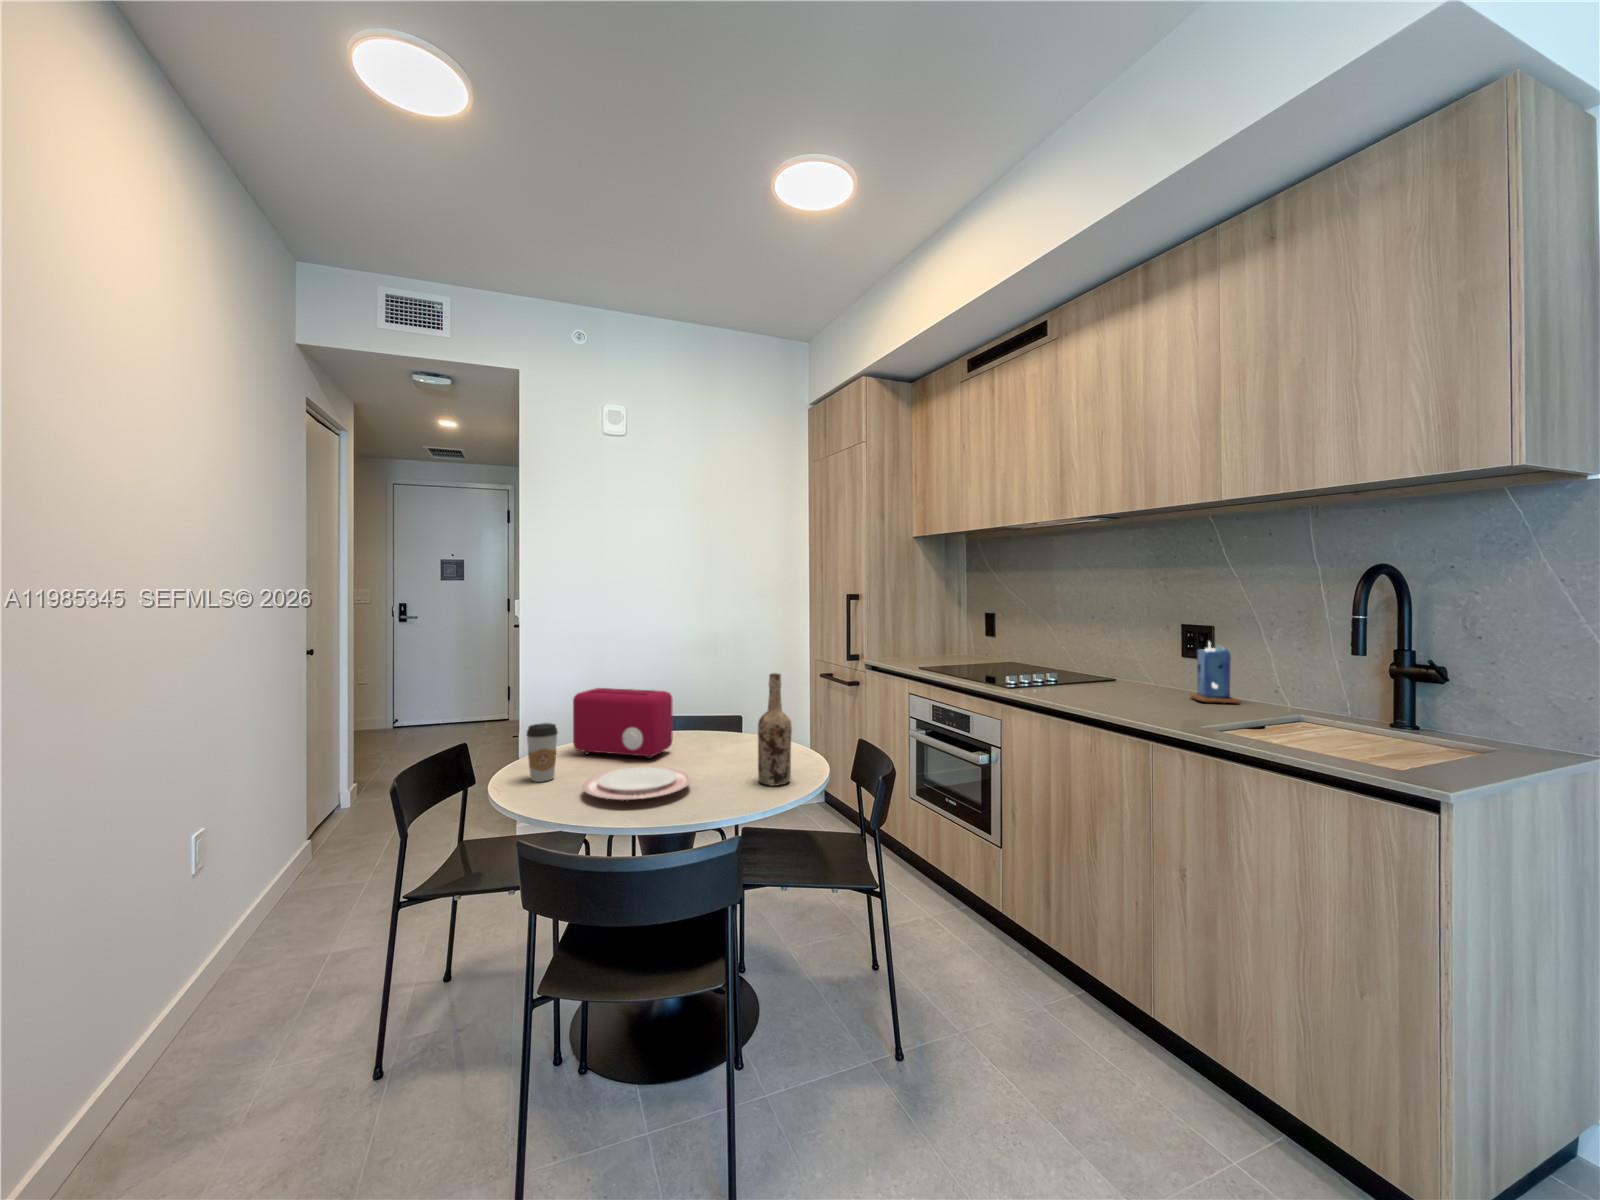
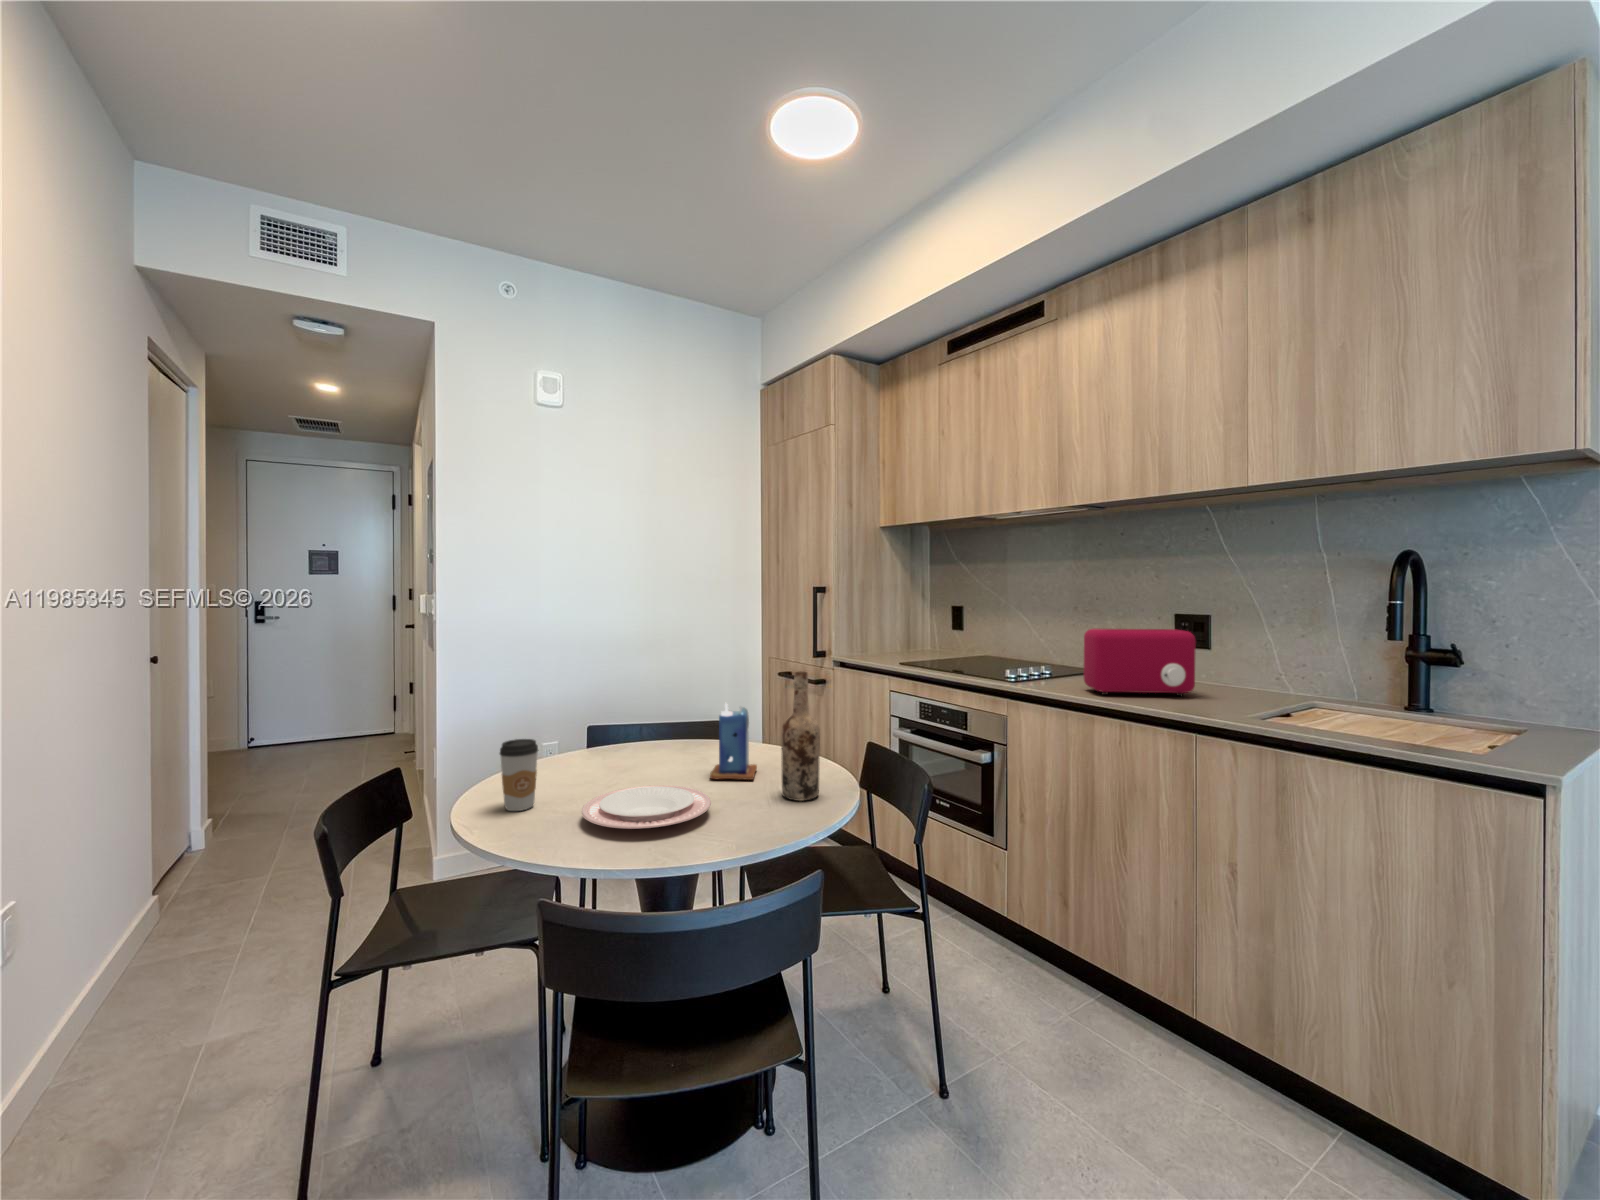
candle: present [1190,642,1240,703] -> present [710,704,757,780]
toaster: present [573,688,673,759] -> present [1084,629,1196,696]

